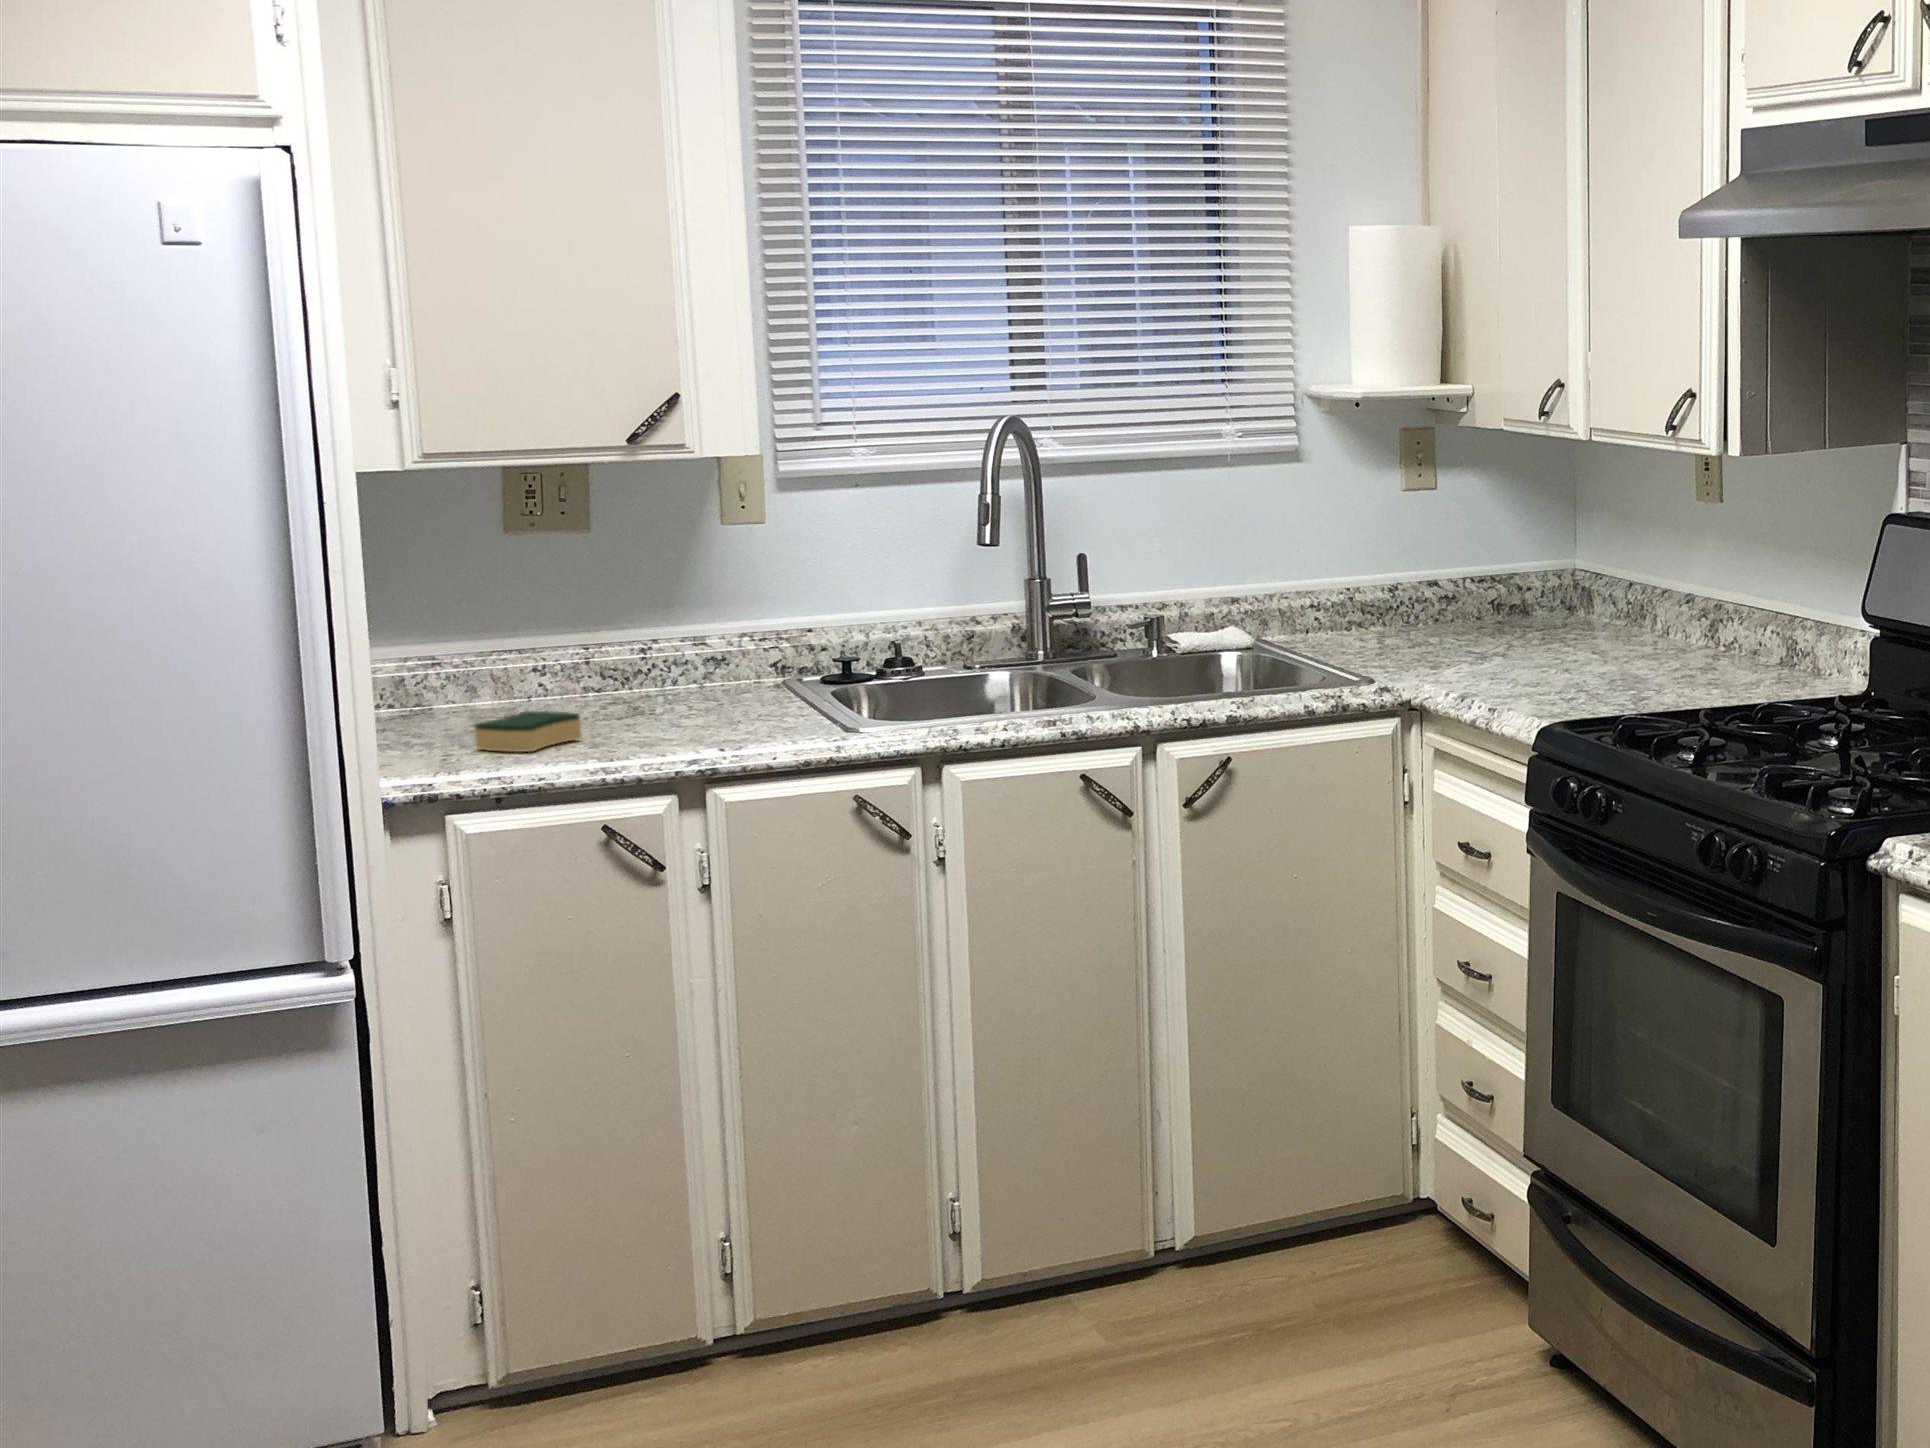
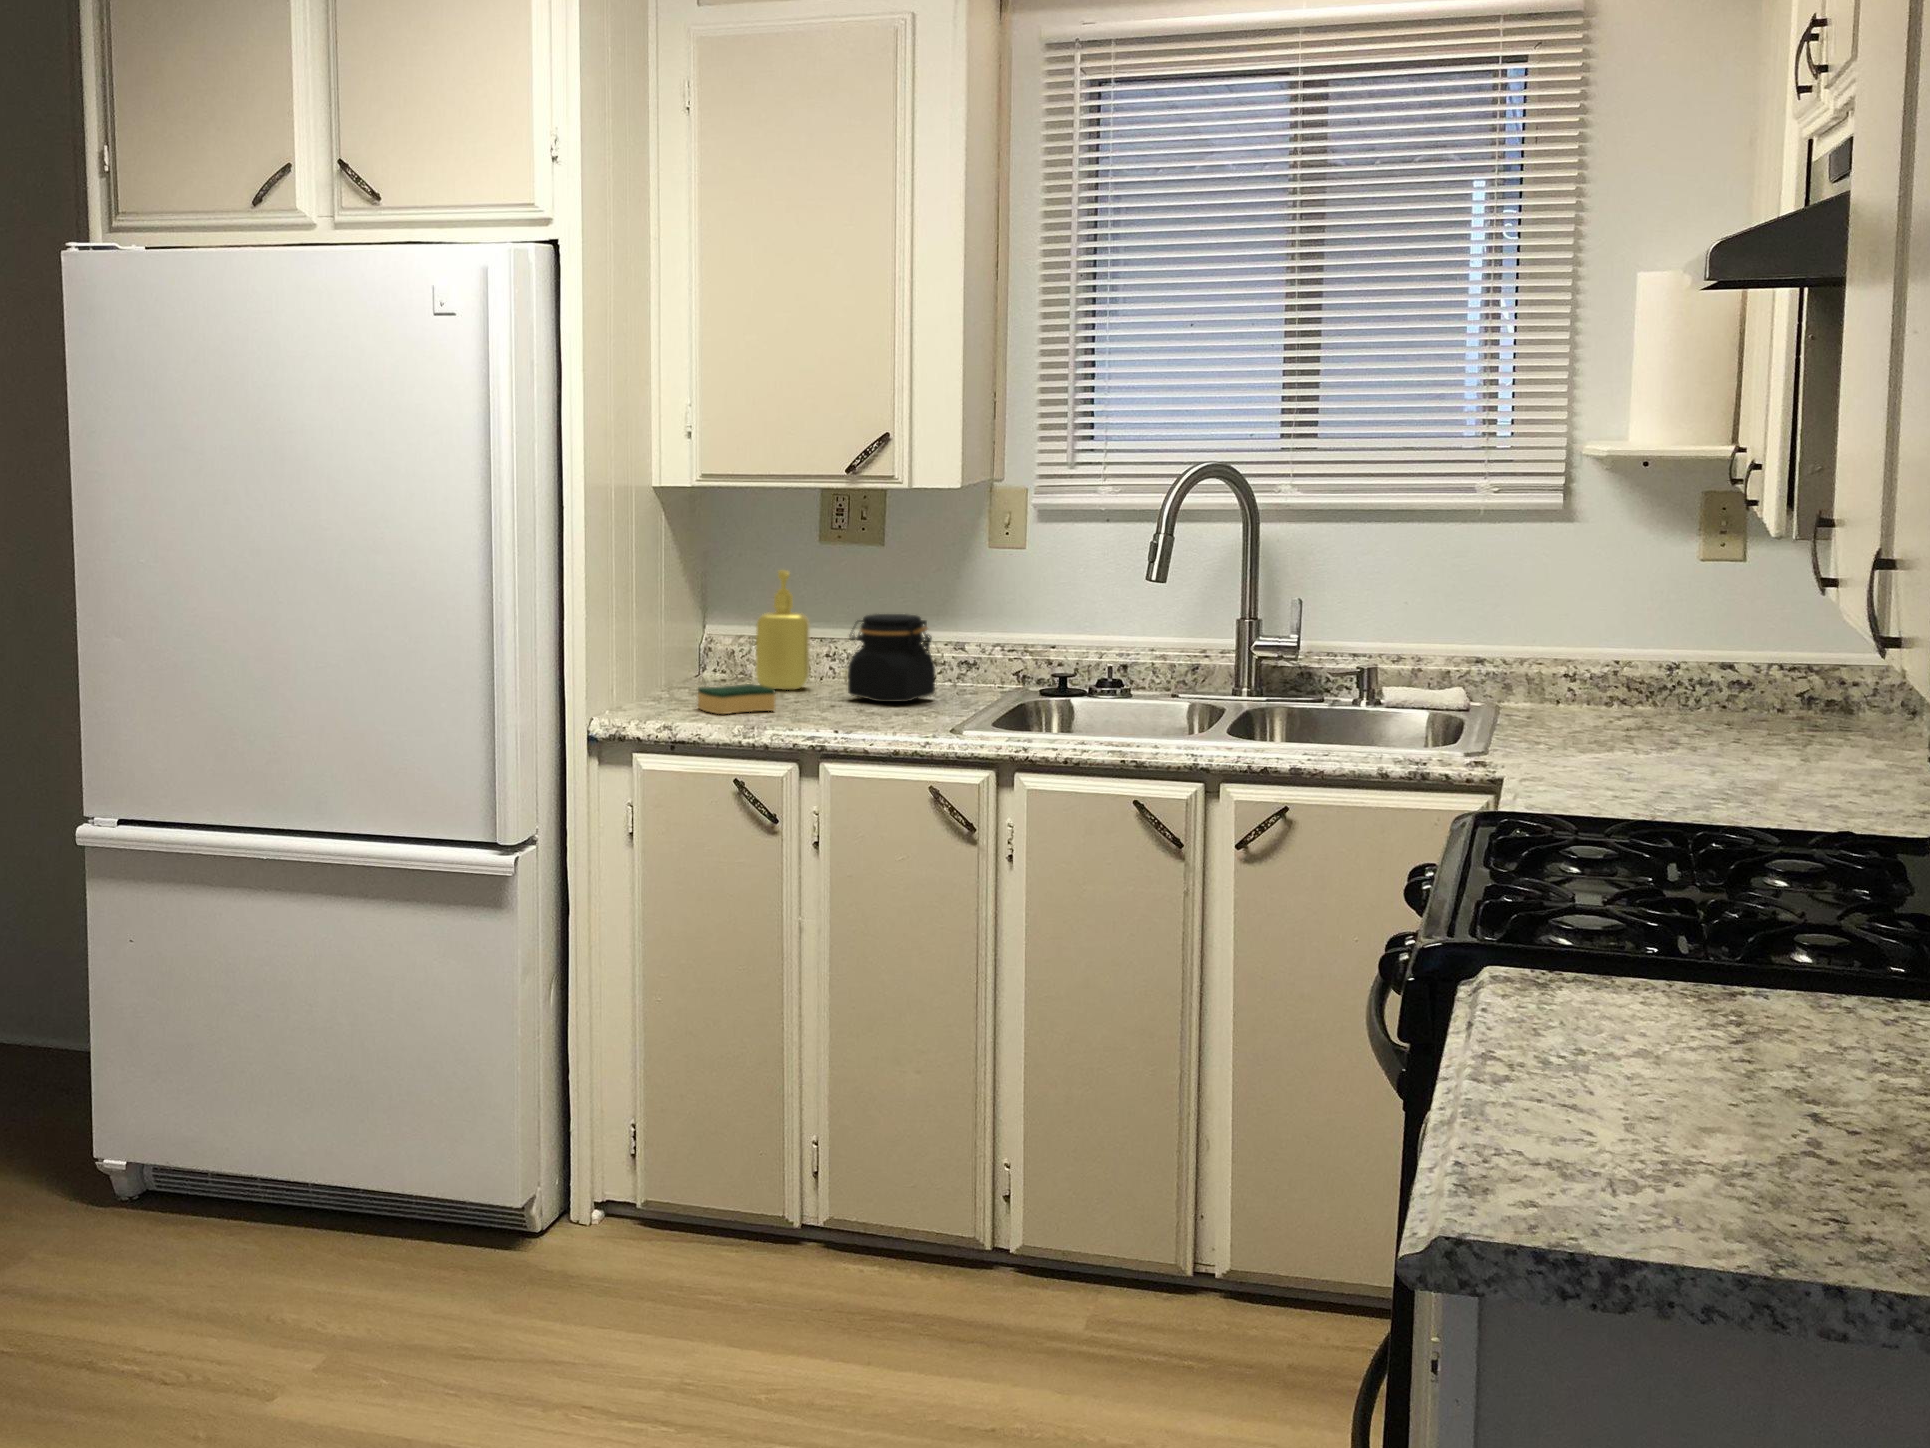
soap dispenser: none [456,569,536,718] -> present [756,570,810,690]
jar: none [601,609,720,714] -> present [848,614,935,702]

